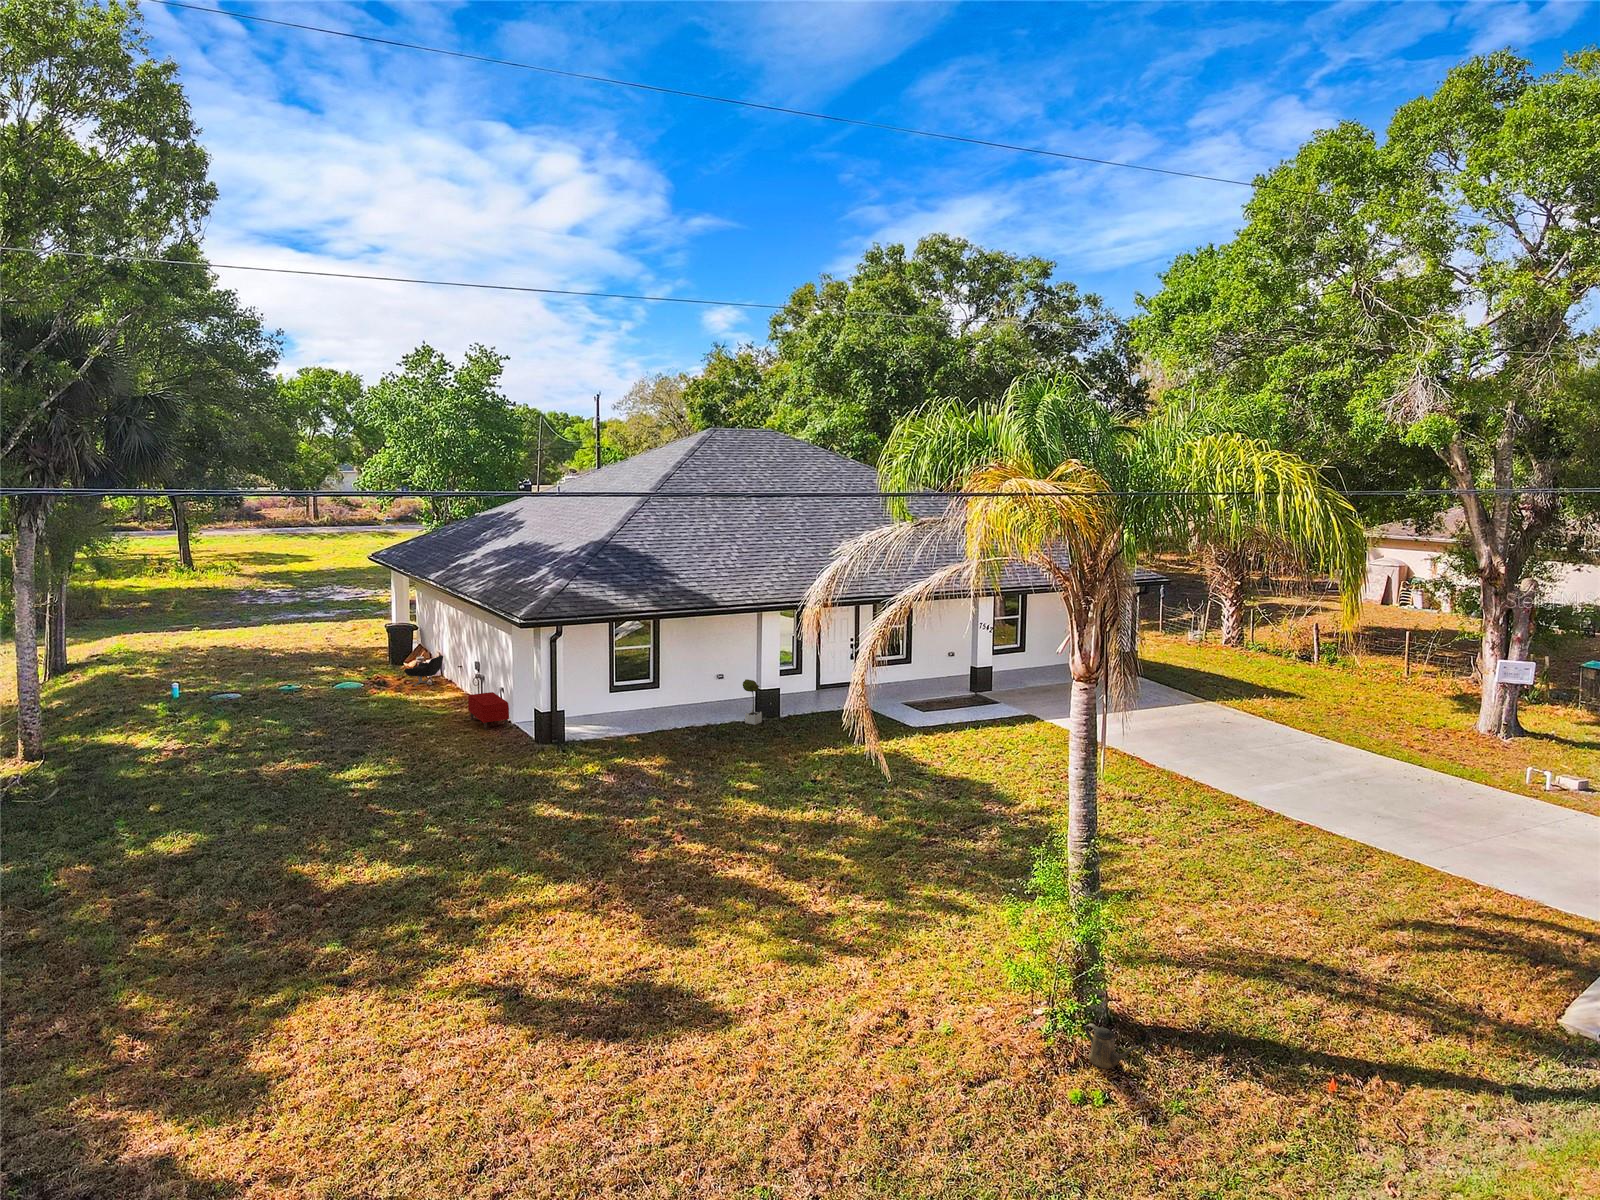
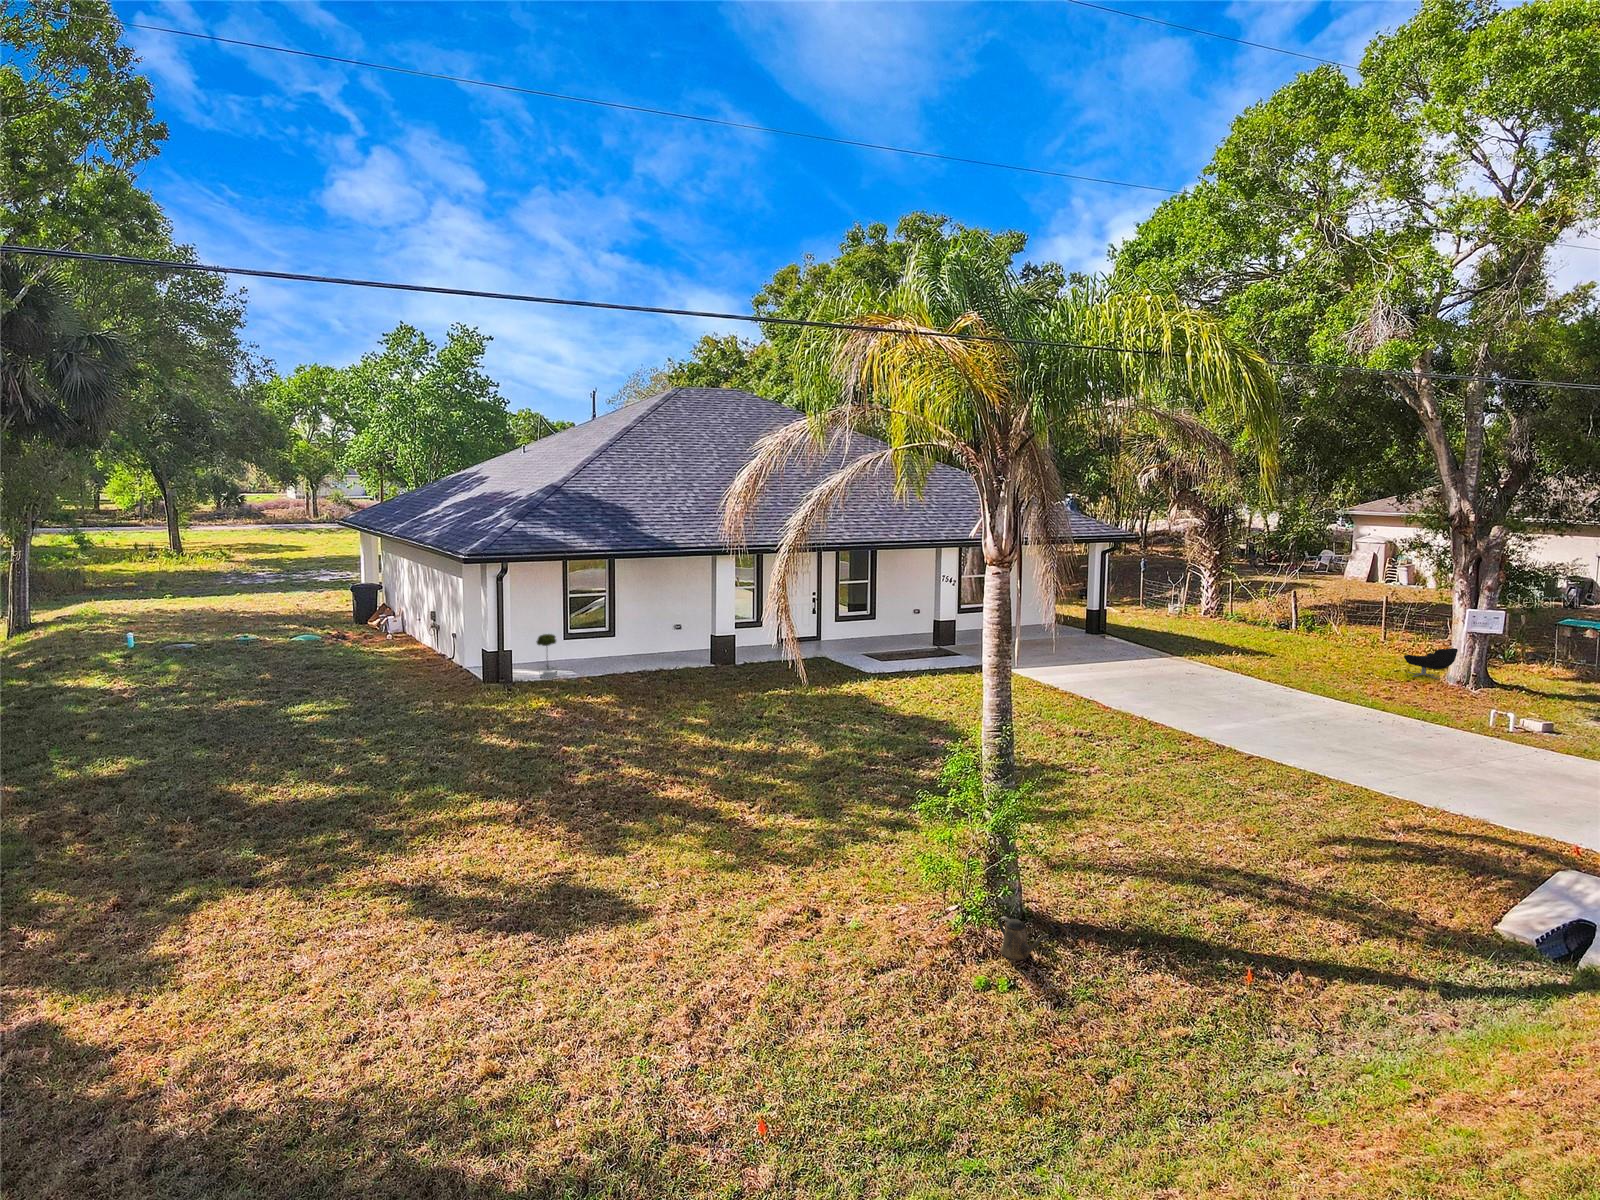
lounge chair: present [404,655,443,686] -> present [1404,648,1458,679]
potted tree: present [743,679,762,725] -> present [536,634,557,679]
bench: present [468,692,509,730] -> none [433,641,473,677]

